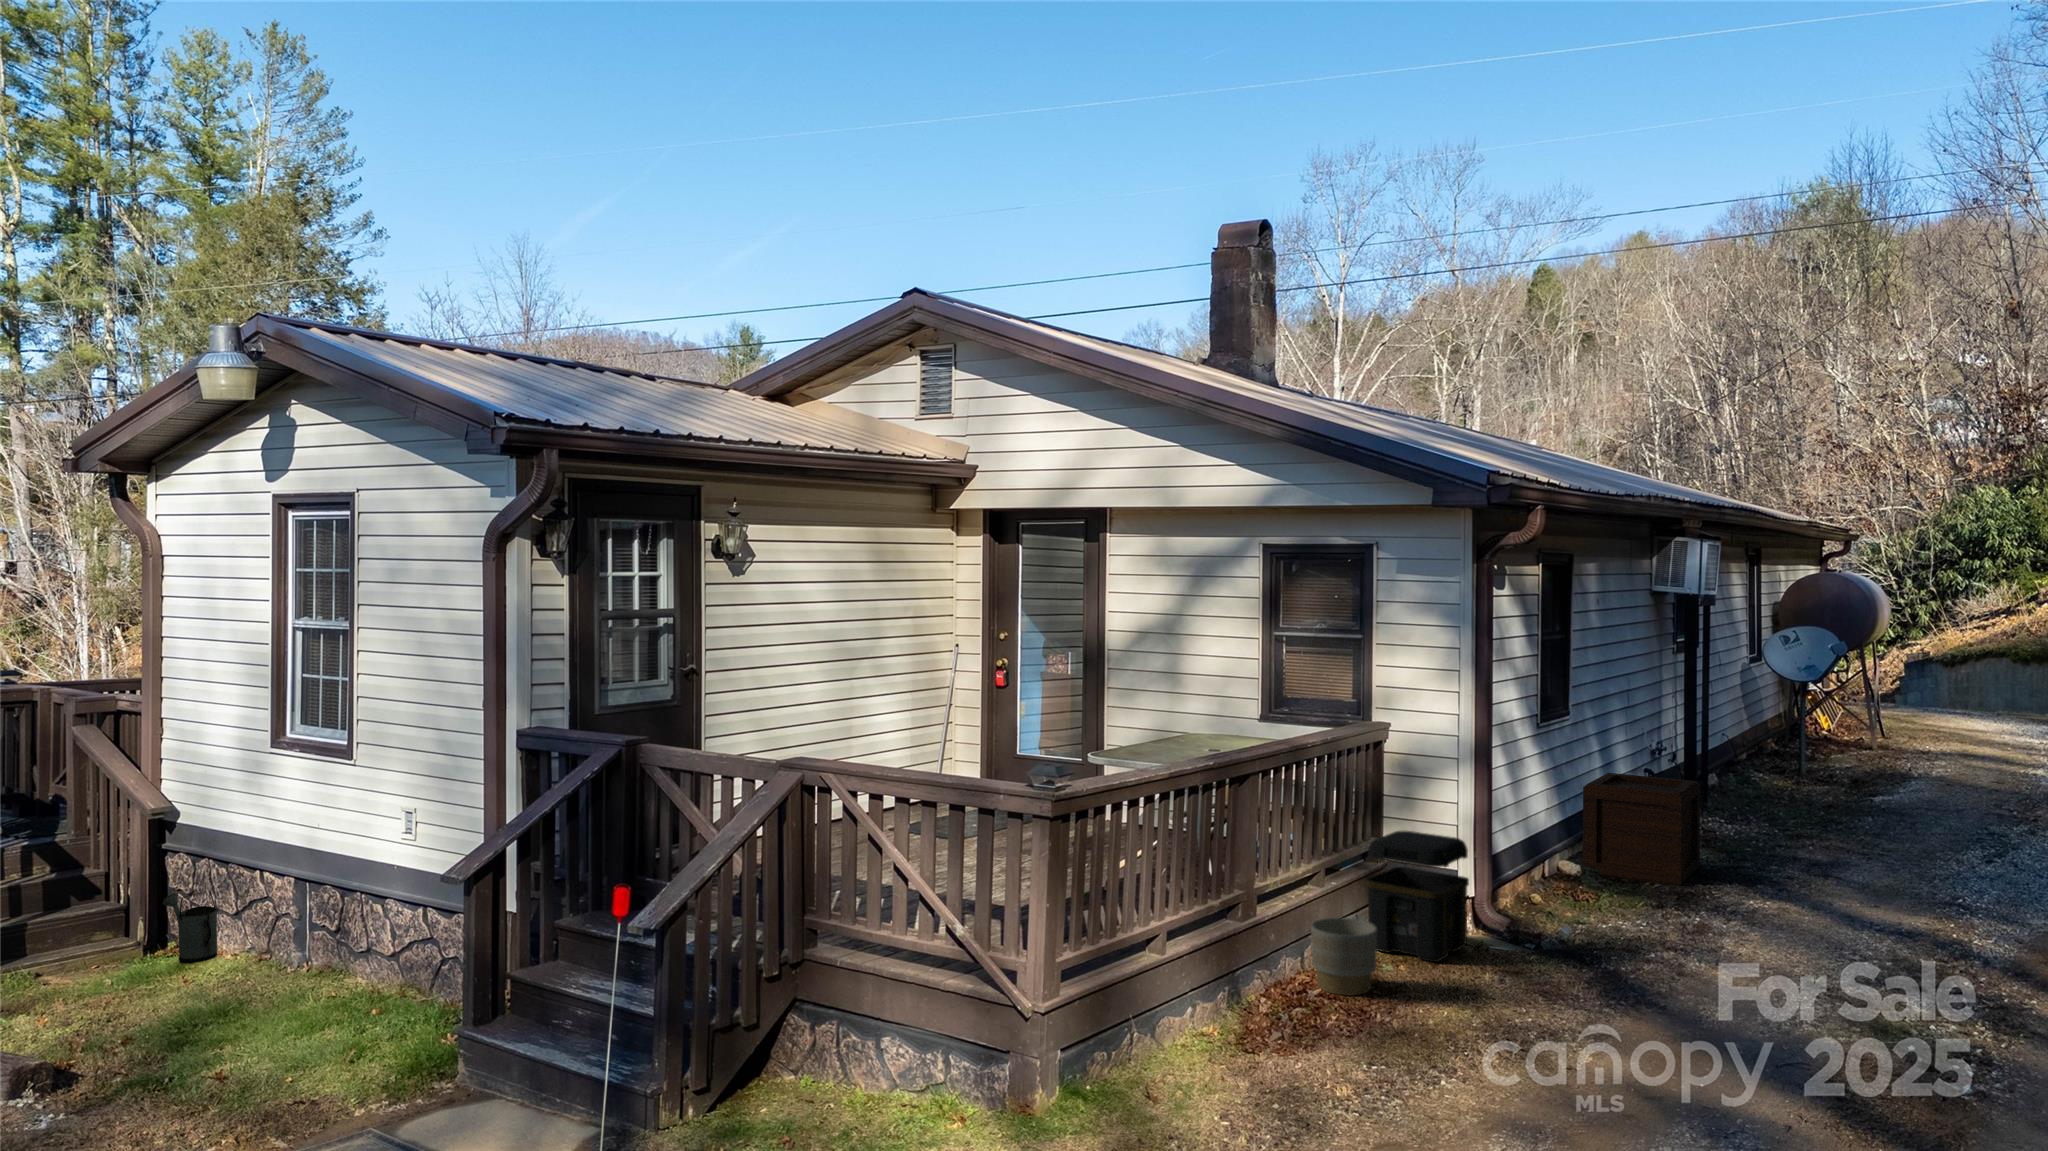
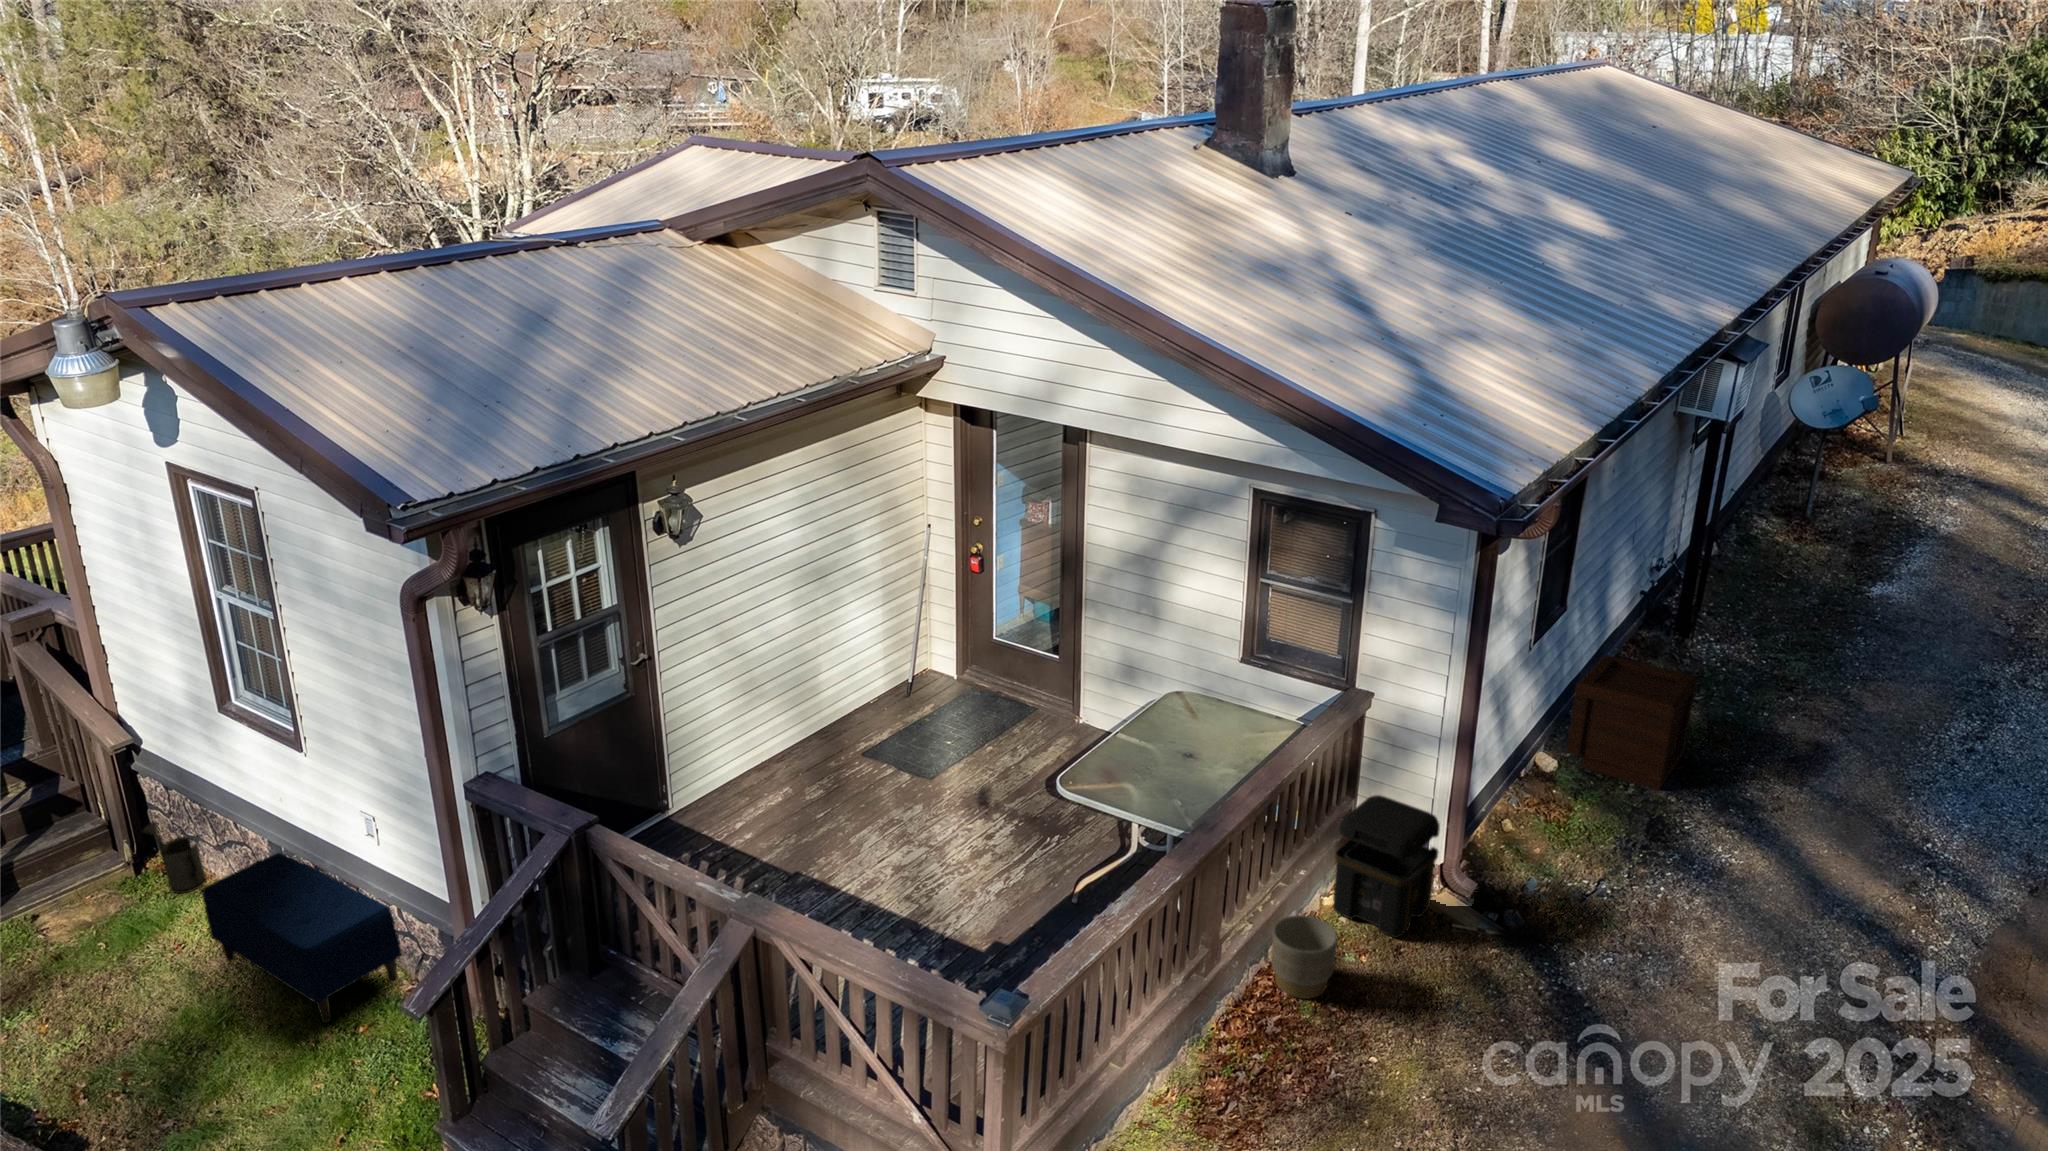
bench: none [222,889,418,1031] -> present [202,853,402,1023]

